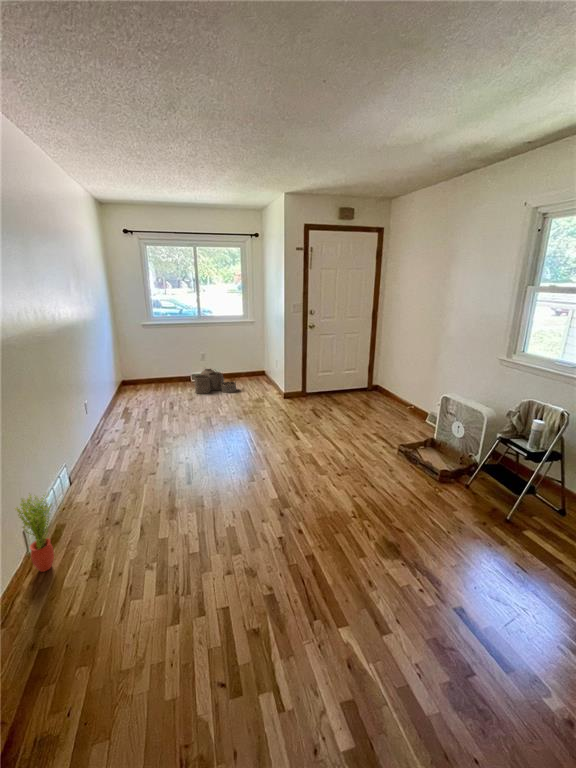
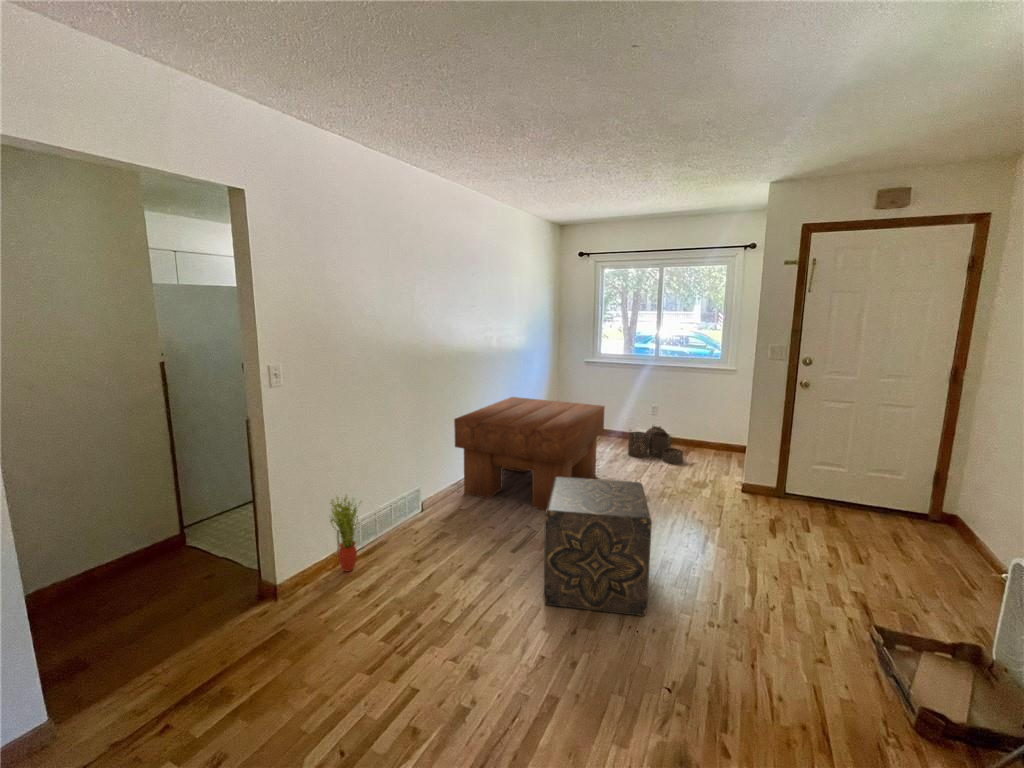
coffee table: none [73,358,195,460] -> present [454,397,605,510]
ottoman: none [217,405,309,508] -> present [544,477,652,616]

